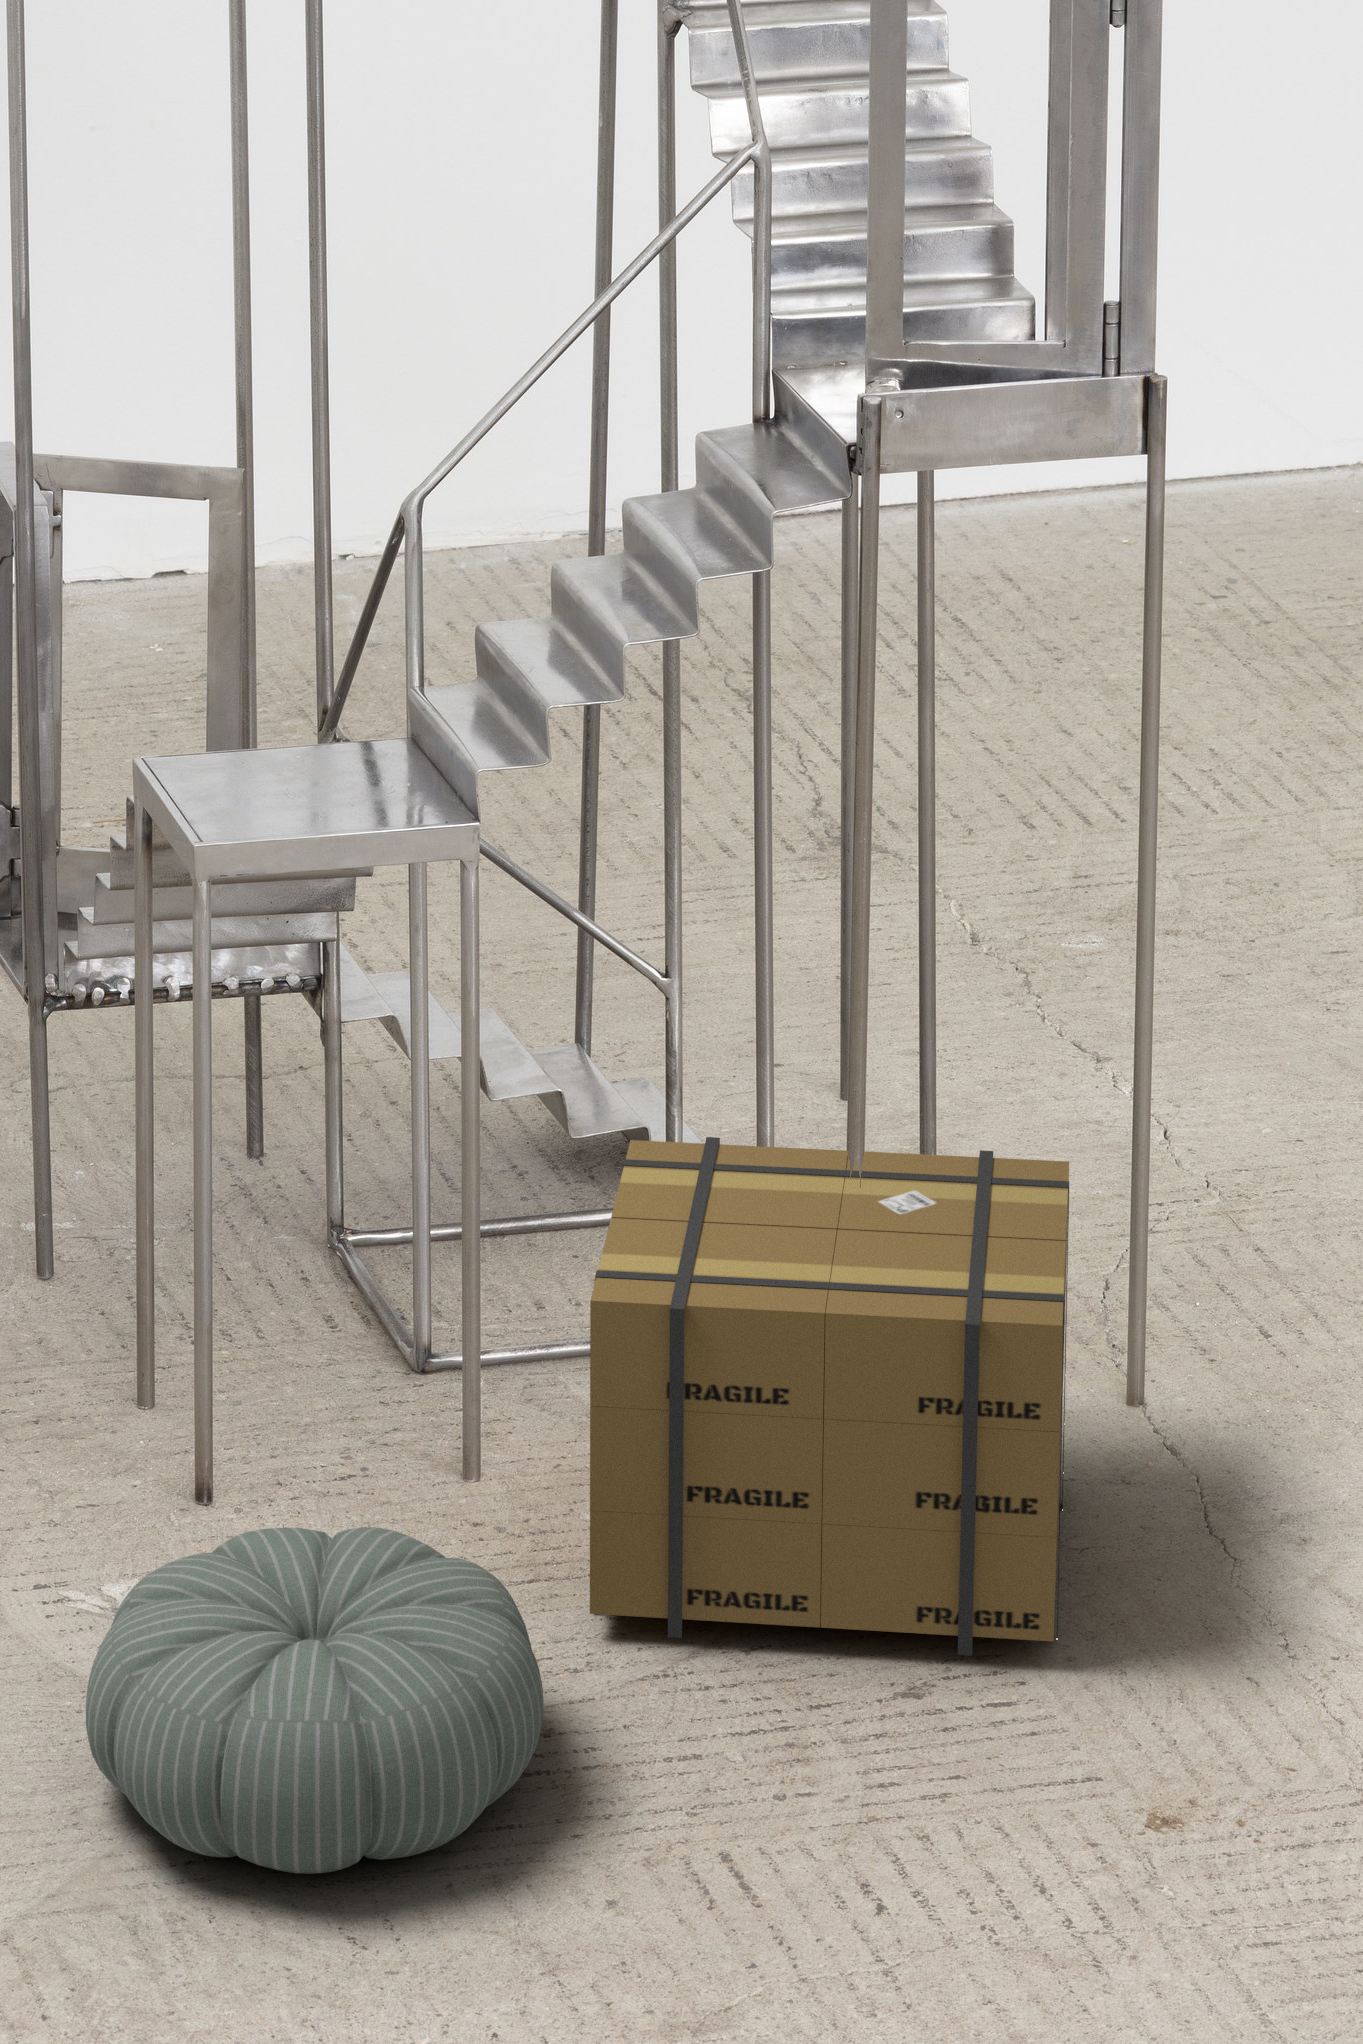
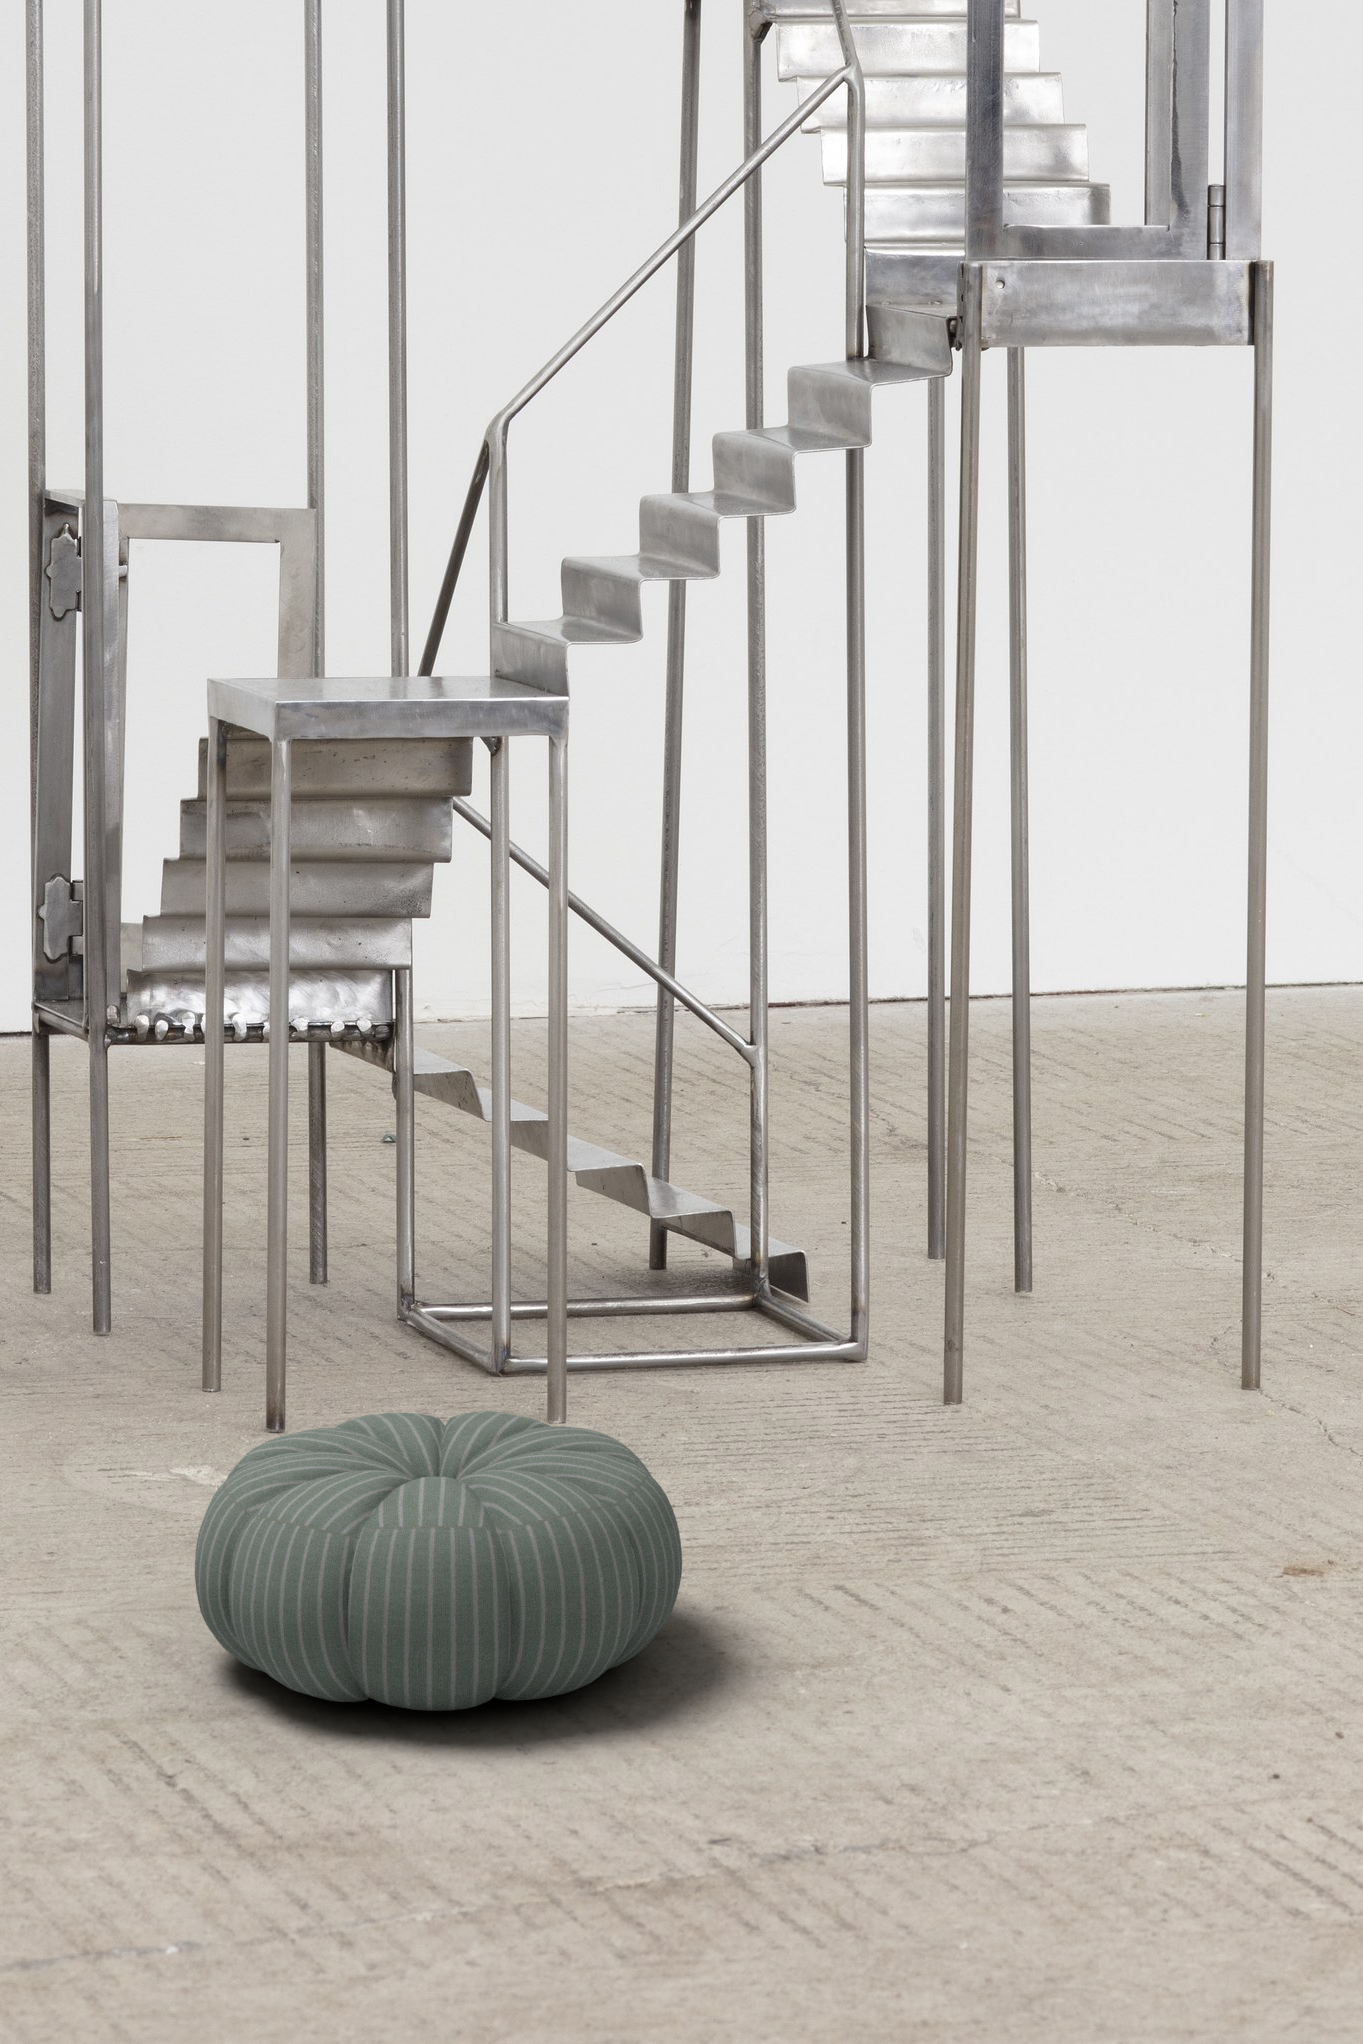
cardboard box: present [590,1137,1069,1656] -> none [715,1087,1211,1558]

